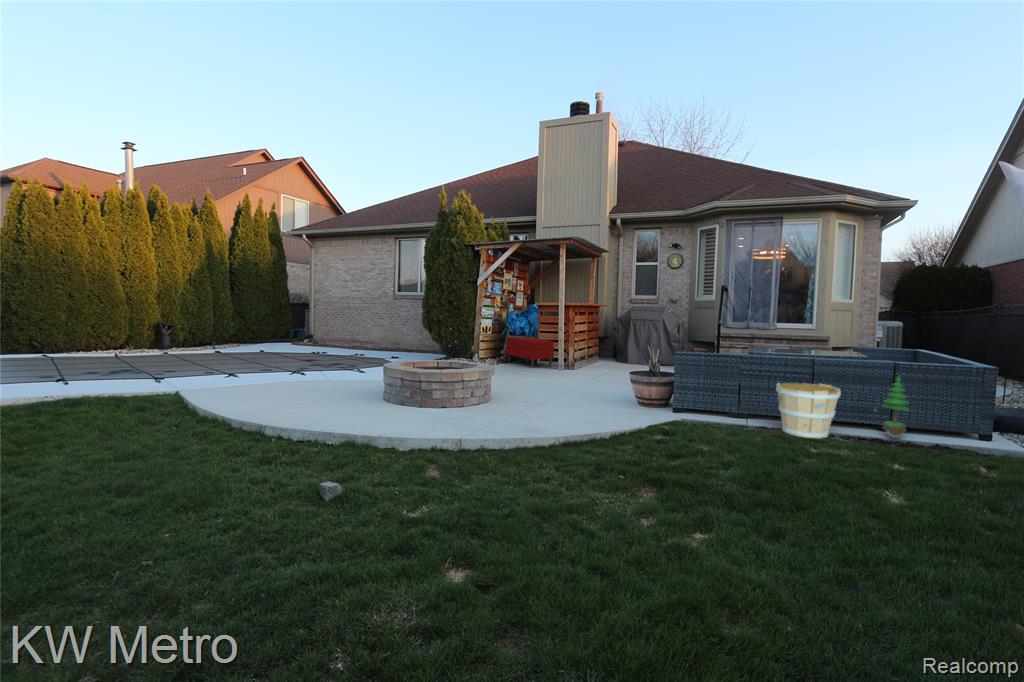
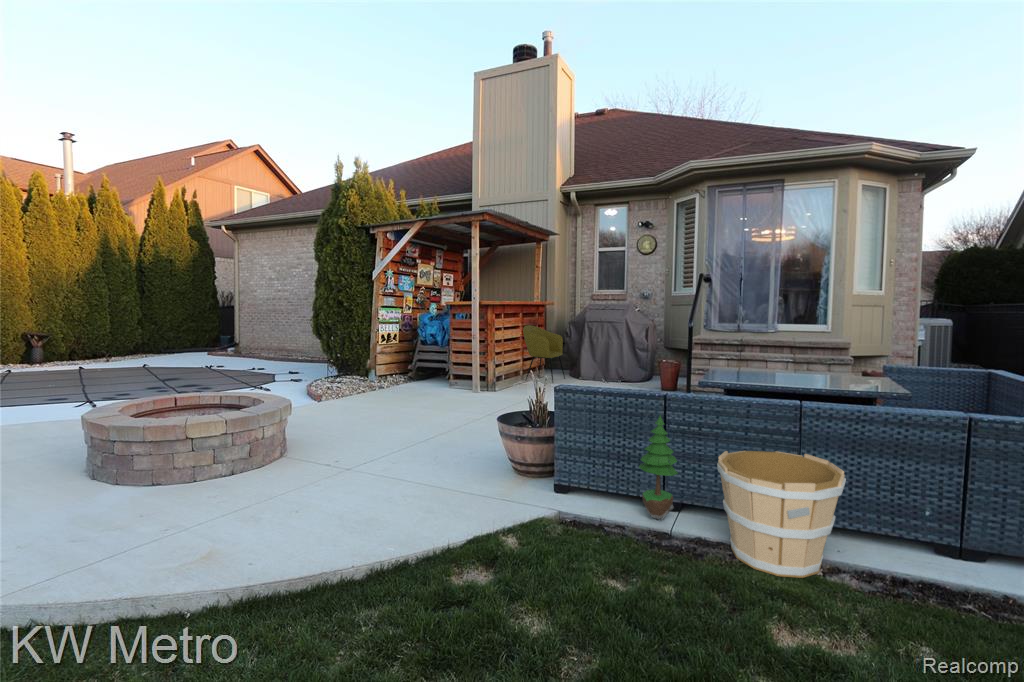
armchair: none [589,321,619,364] -> present [523,325,565,382]
bench: present [506,337,554,368] -> none [413,347,468,391]
potted tree: present [883,376,909,438] -> present [639,416,678,519]

